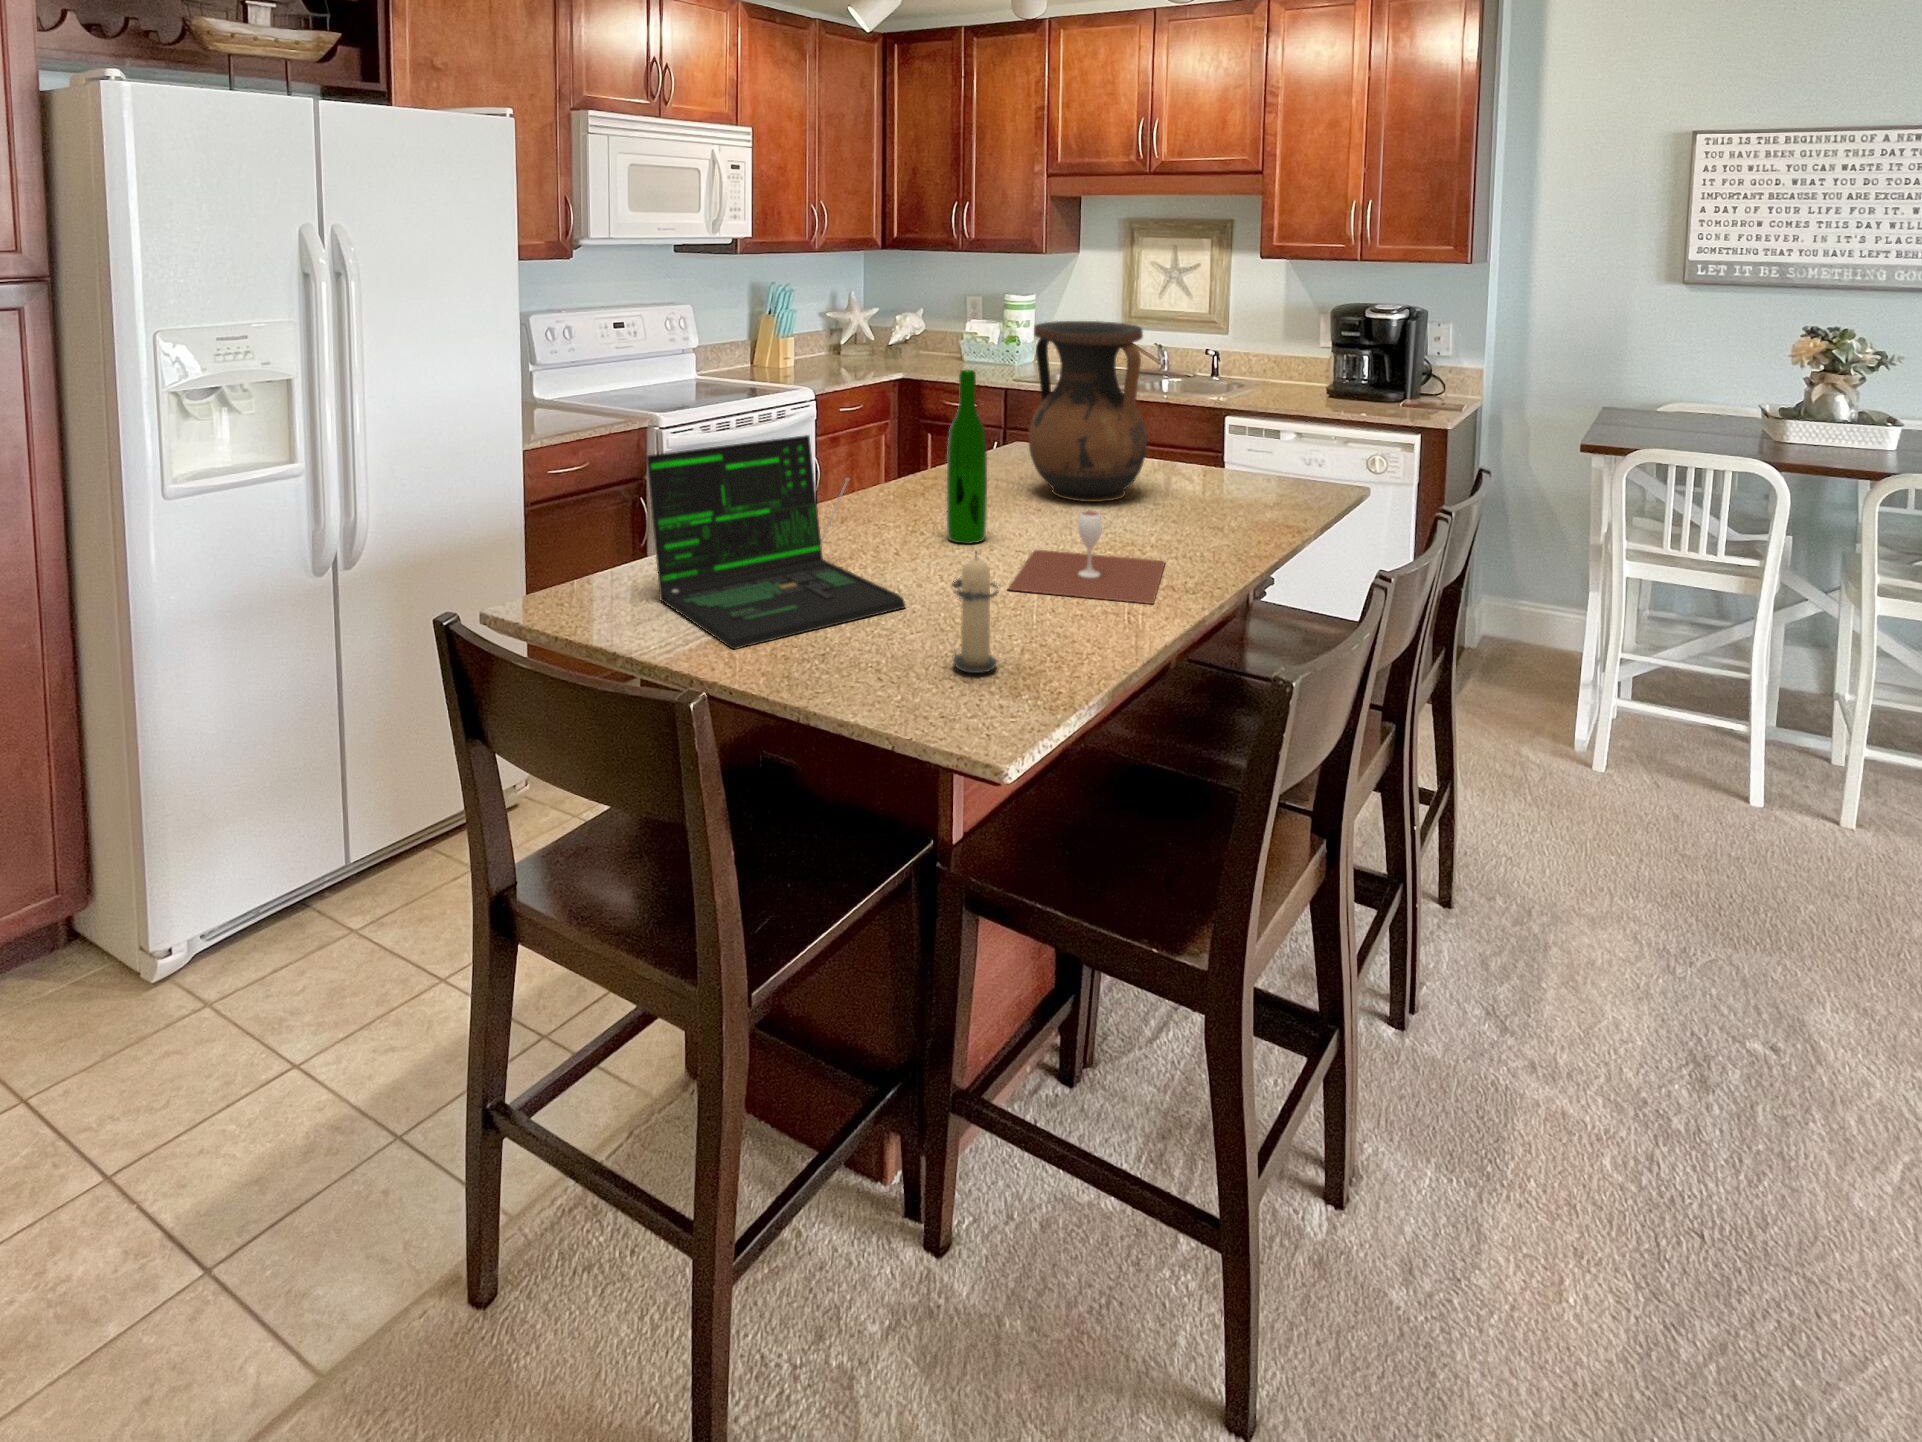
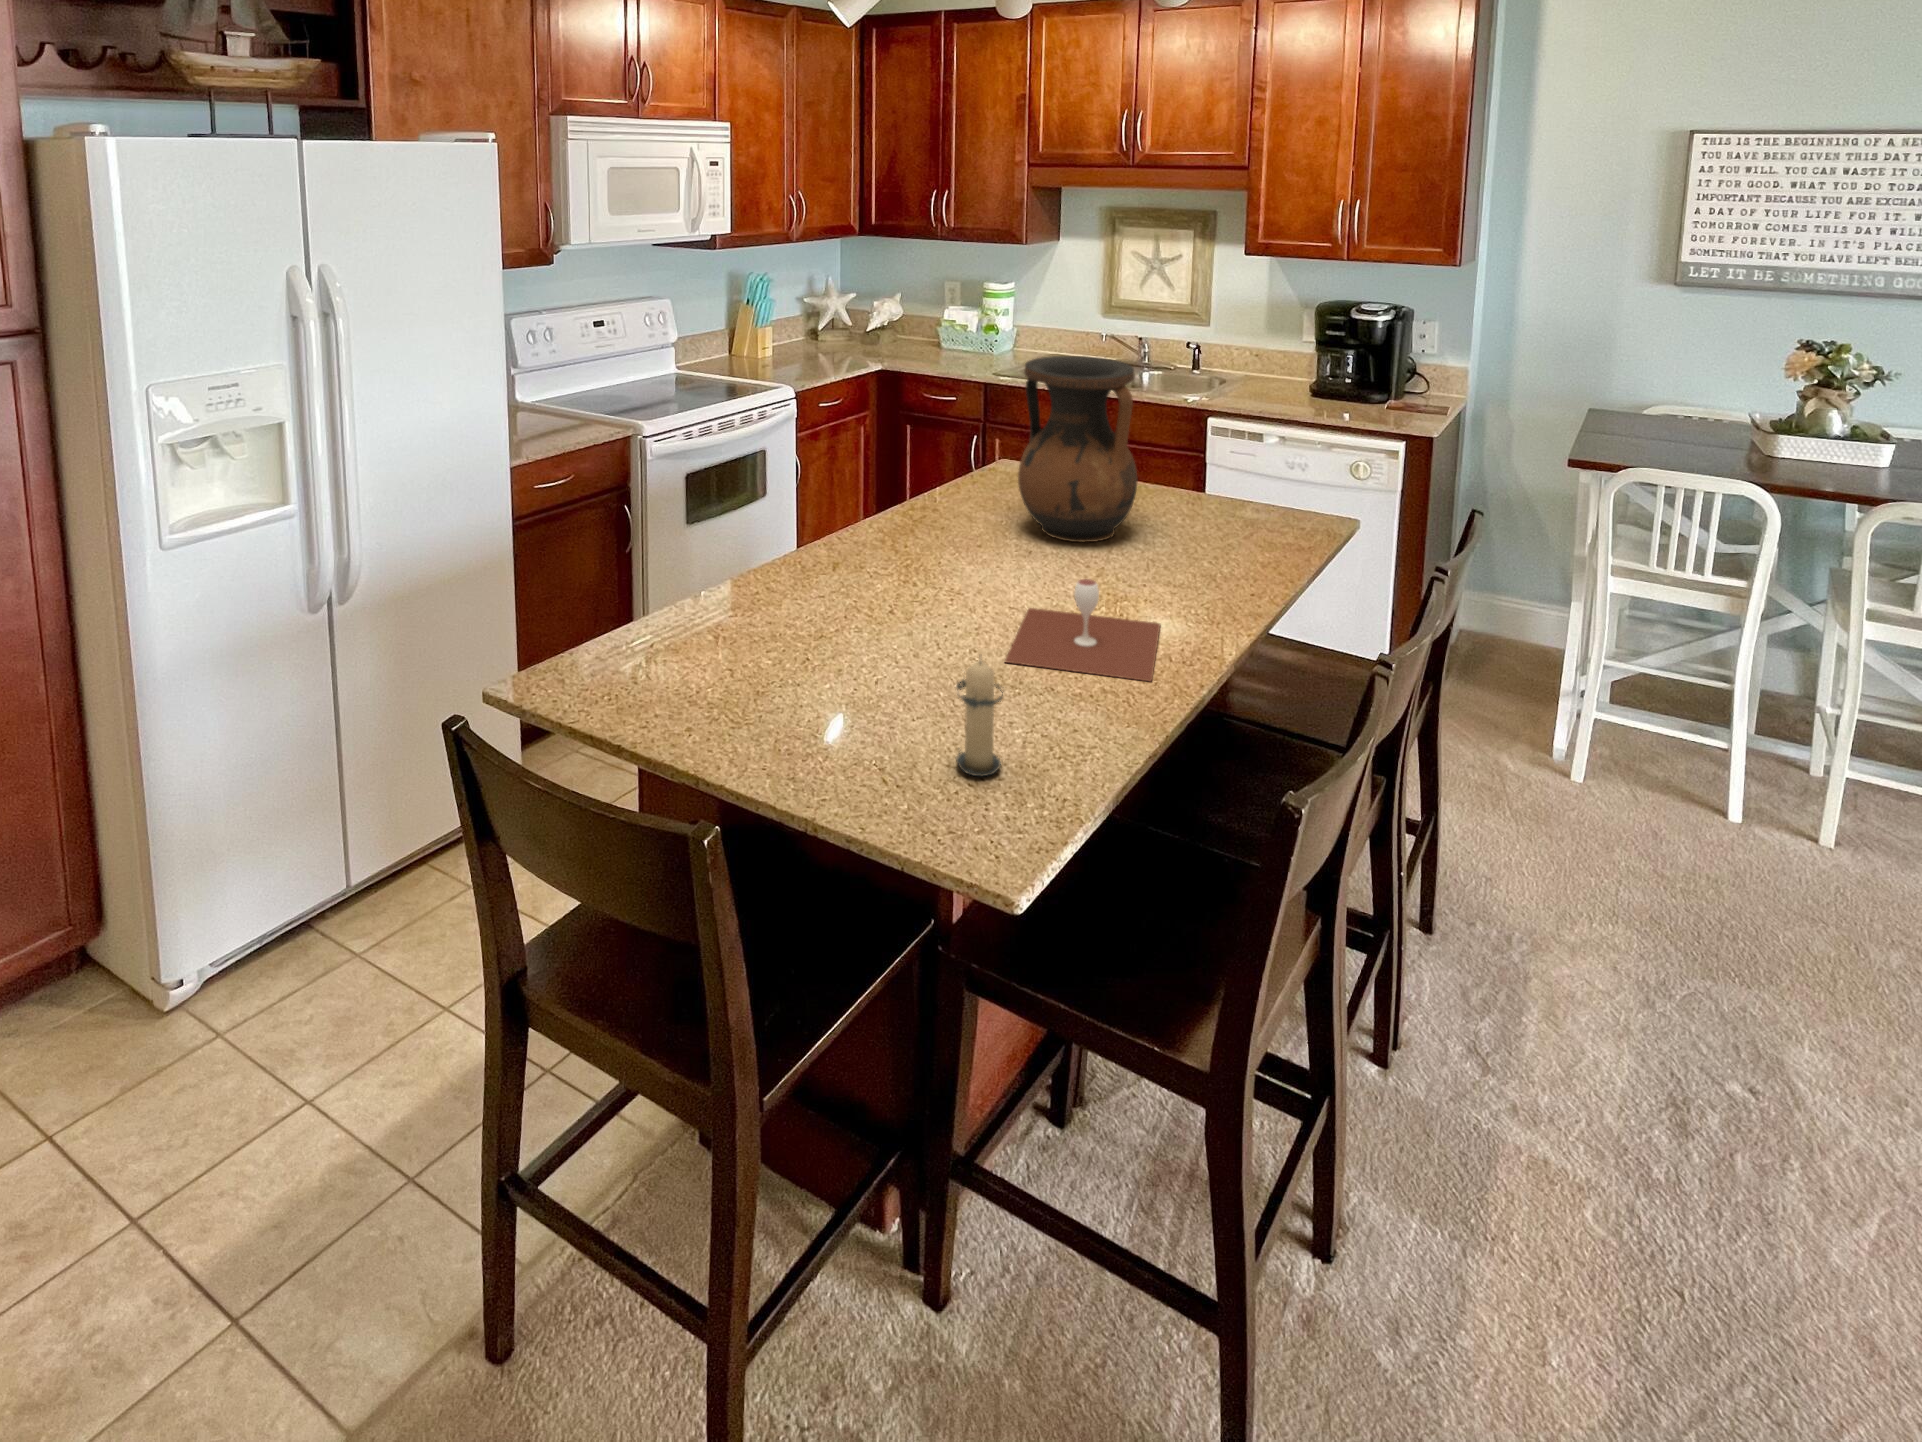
wine bottle: present [947,370,987,544] -> none [940,426,980,599]
laptop: present [647,435,906,649] -> none [644,500,905,742]

